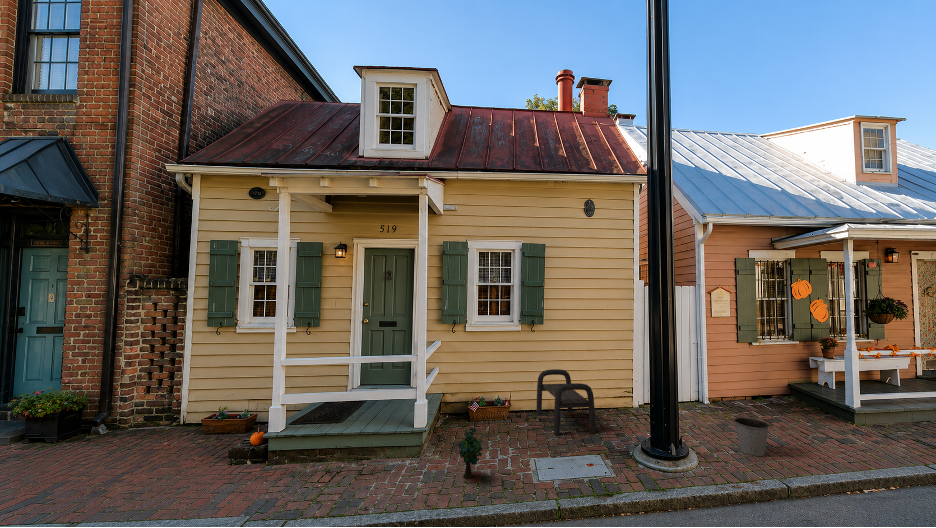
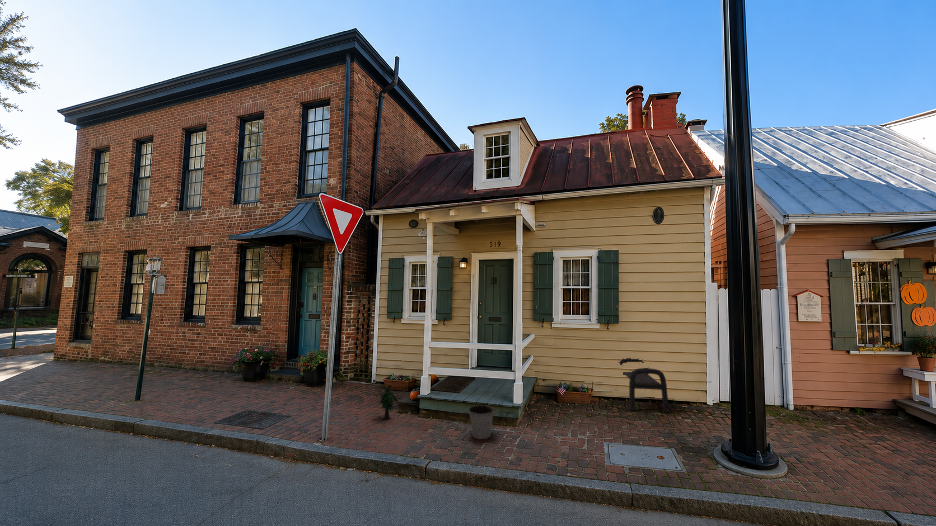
bucket: present [734,418,769,456] -> present [469,405,494,439]
decorative plant: present [456,428,483,479] -> present [380,385,397,420]

